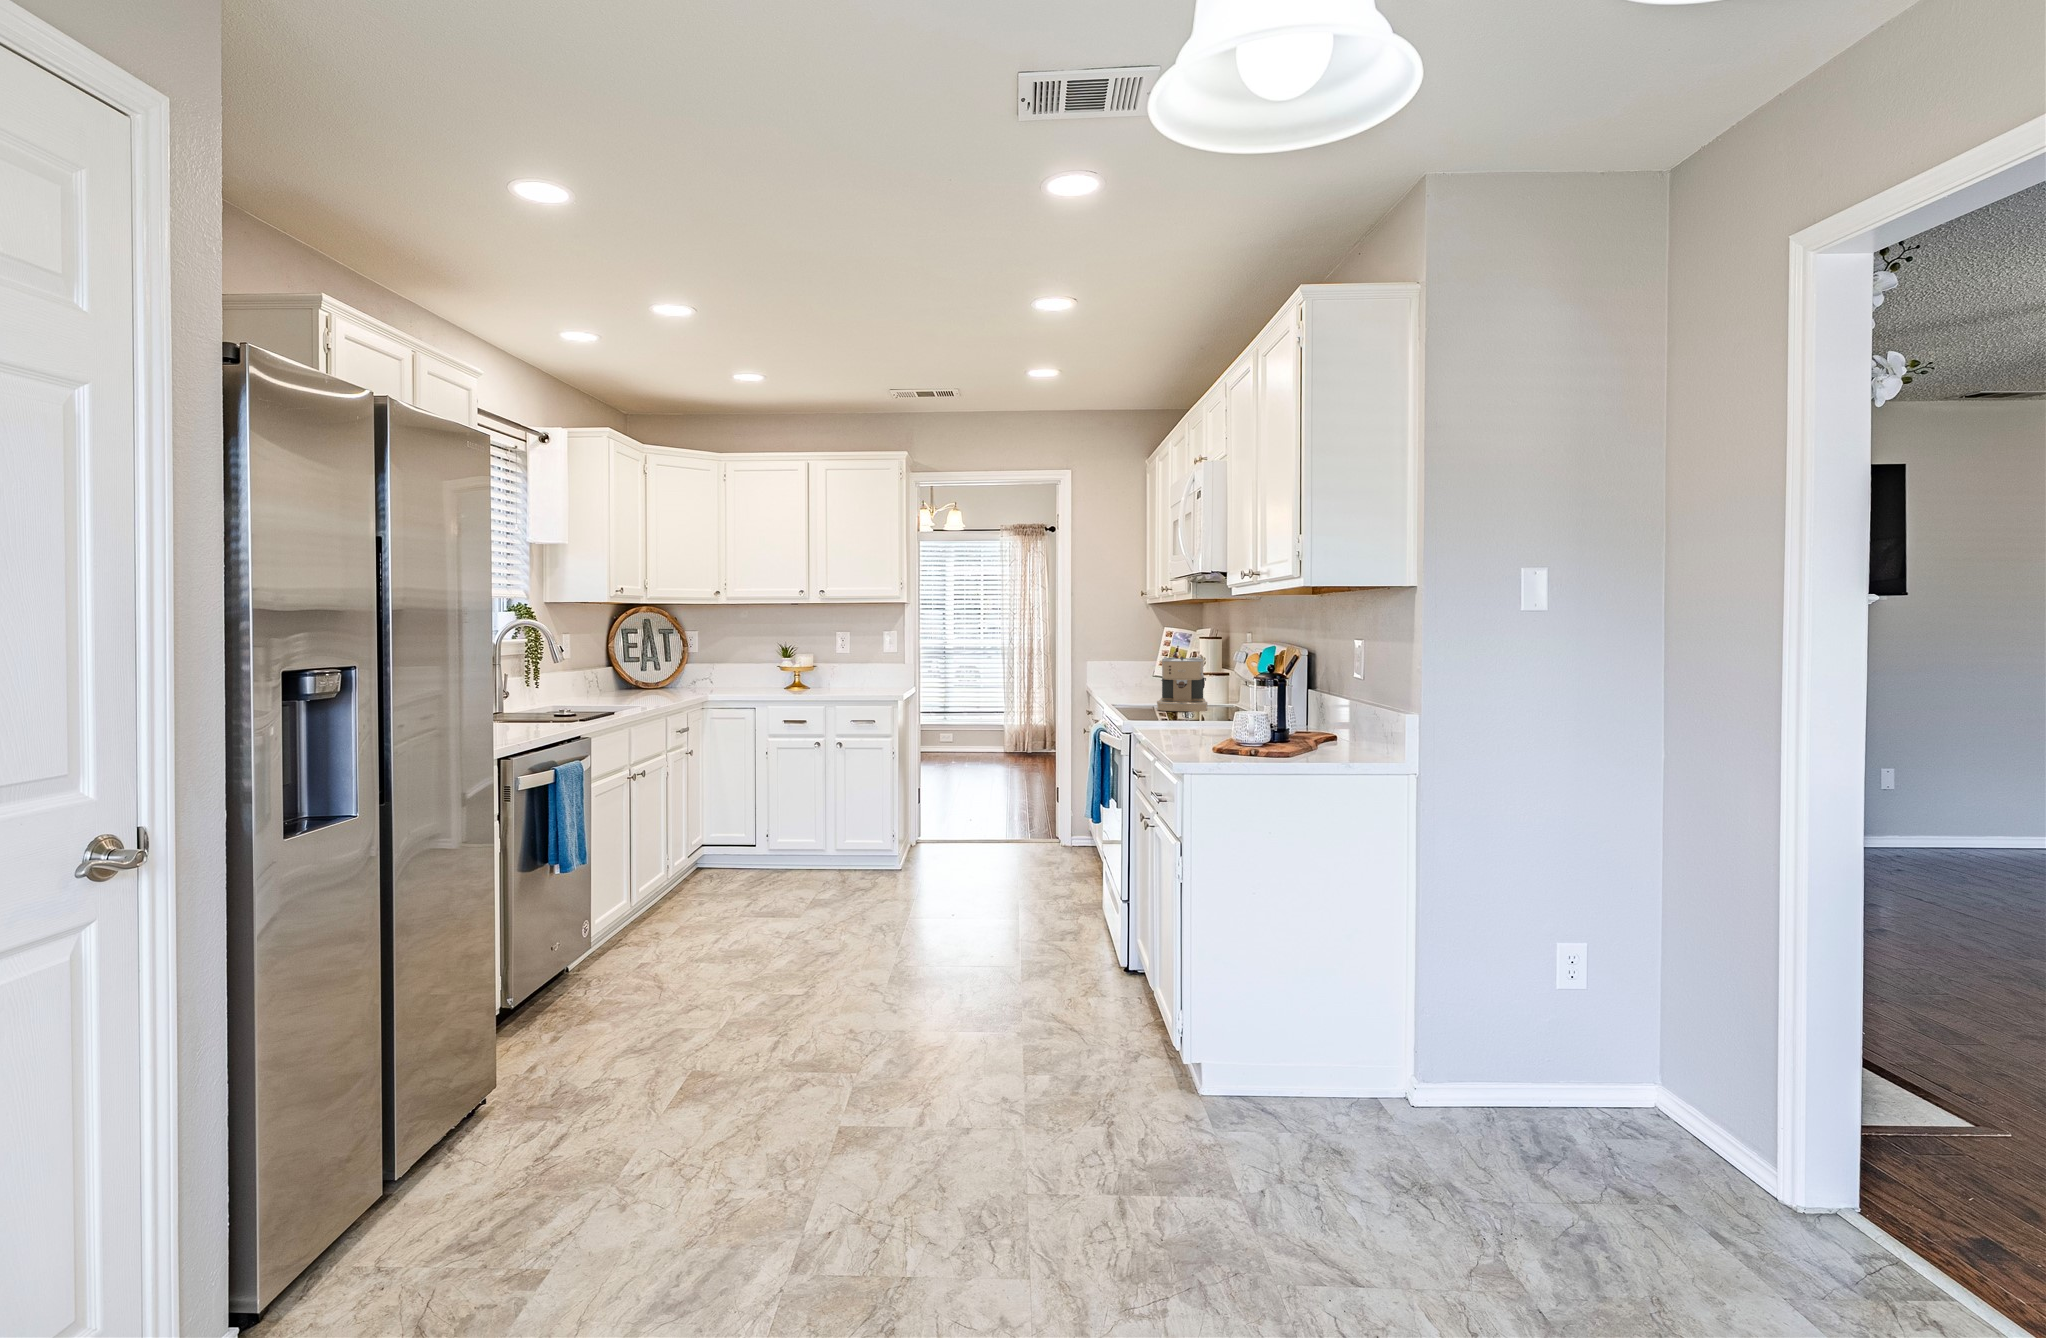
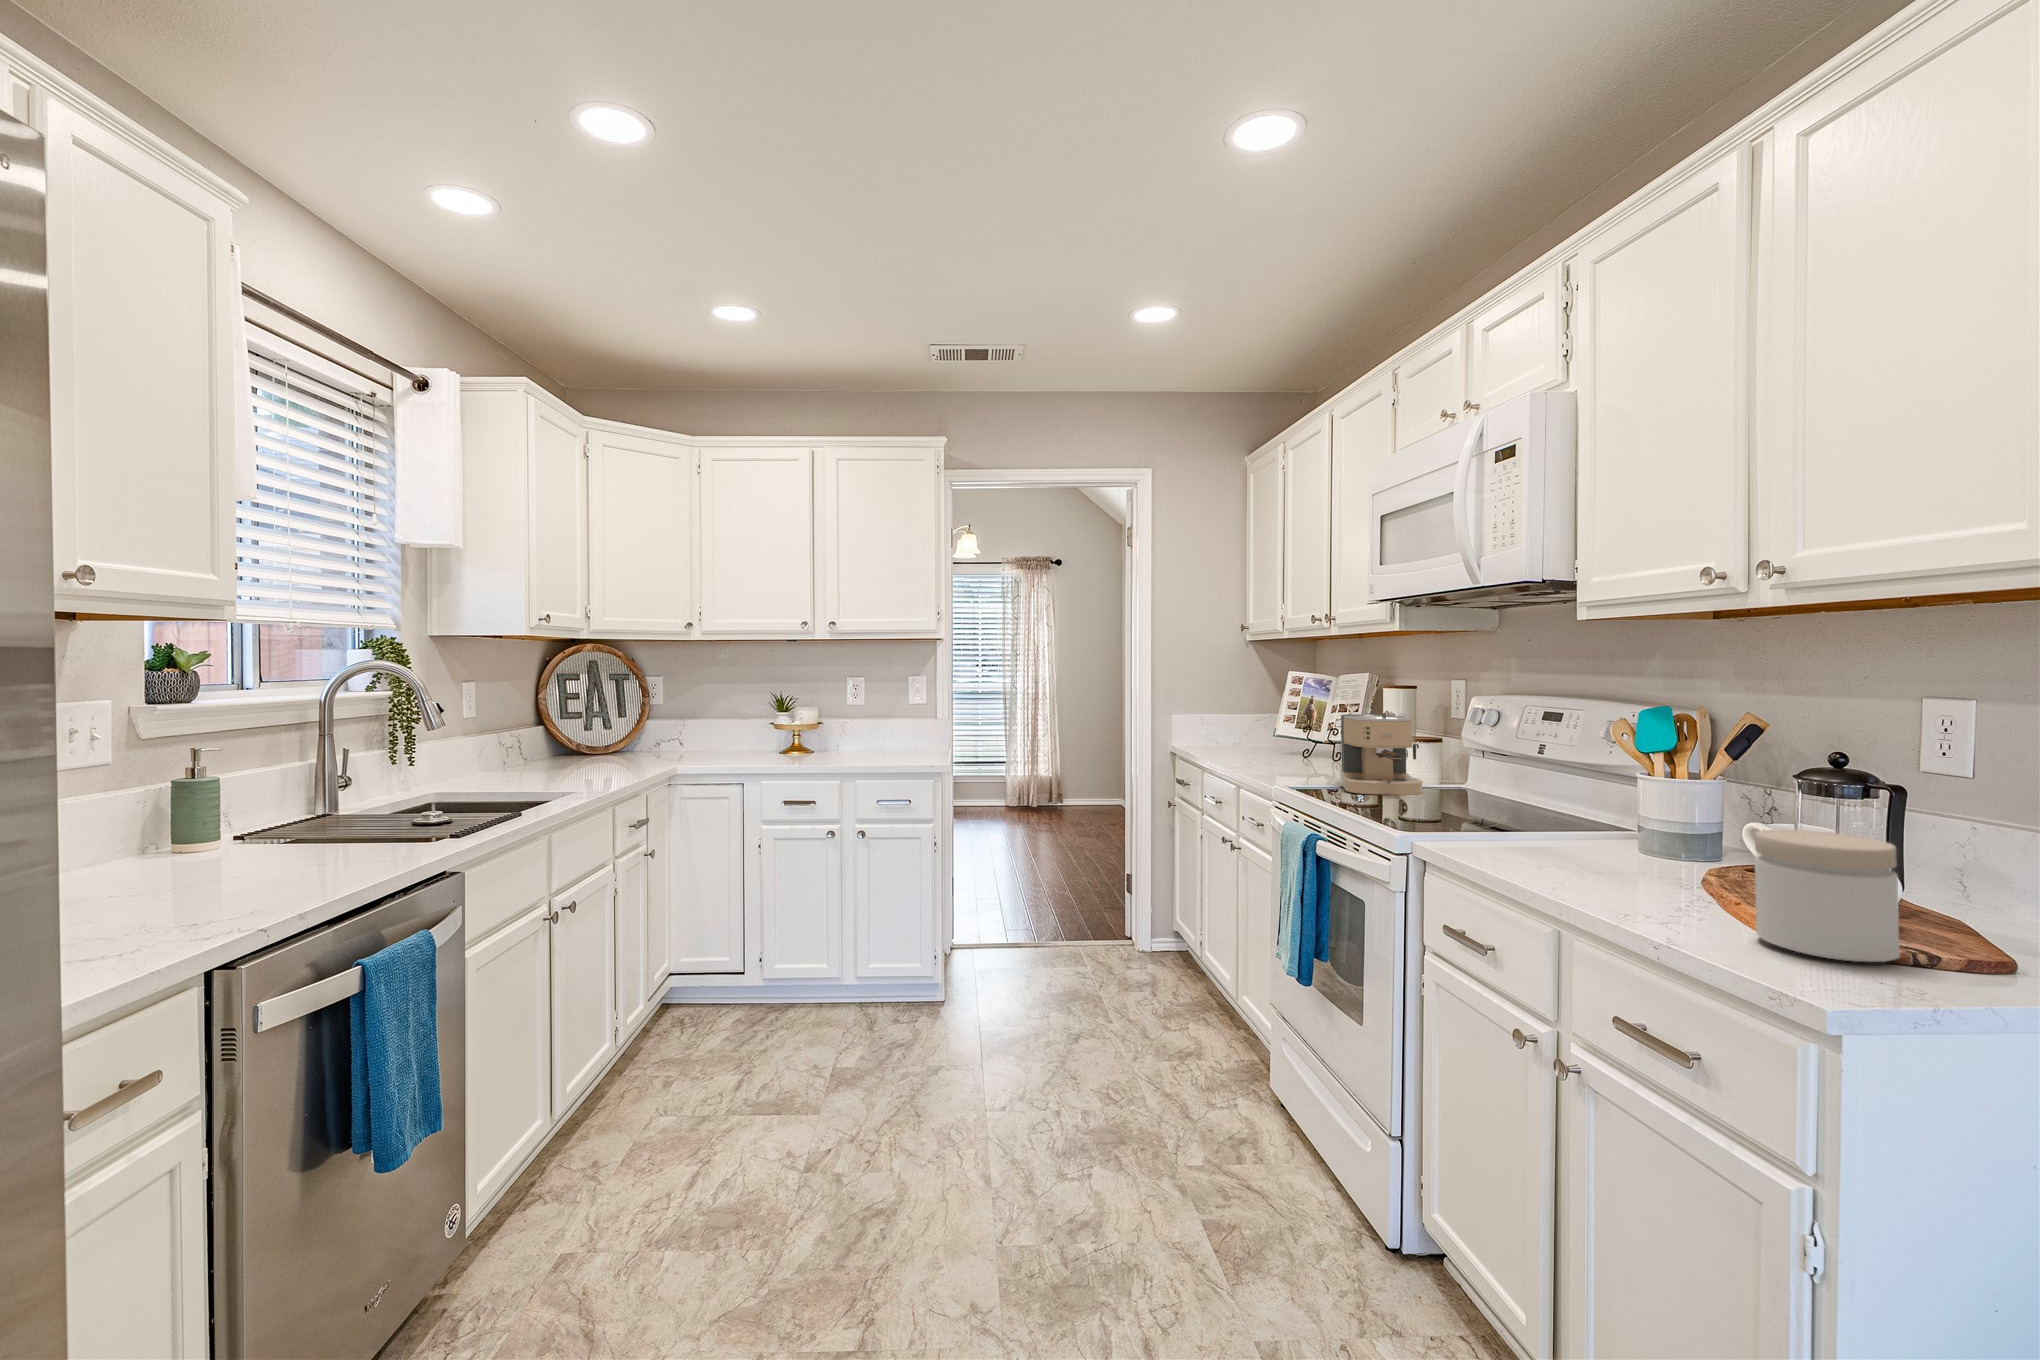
jar: none [1199,700,1247,754] -> present [1755,829,1900,962]

